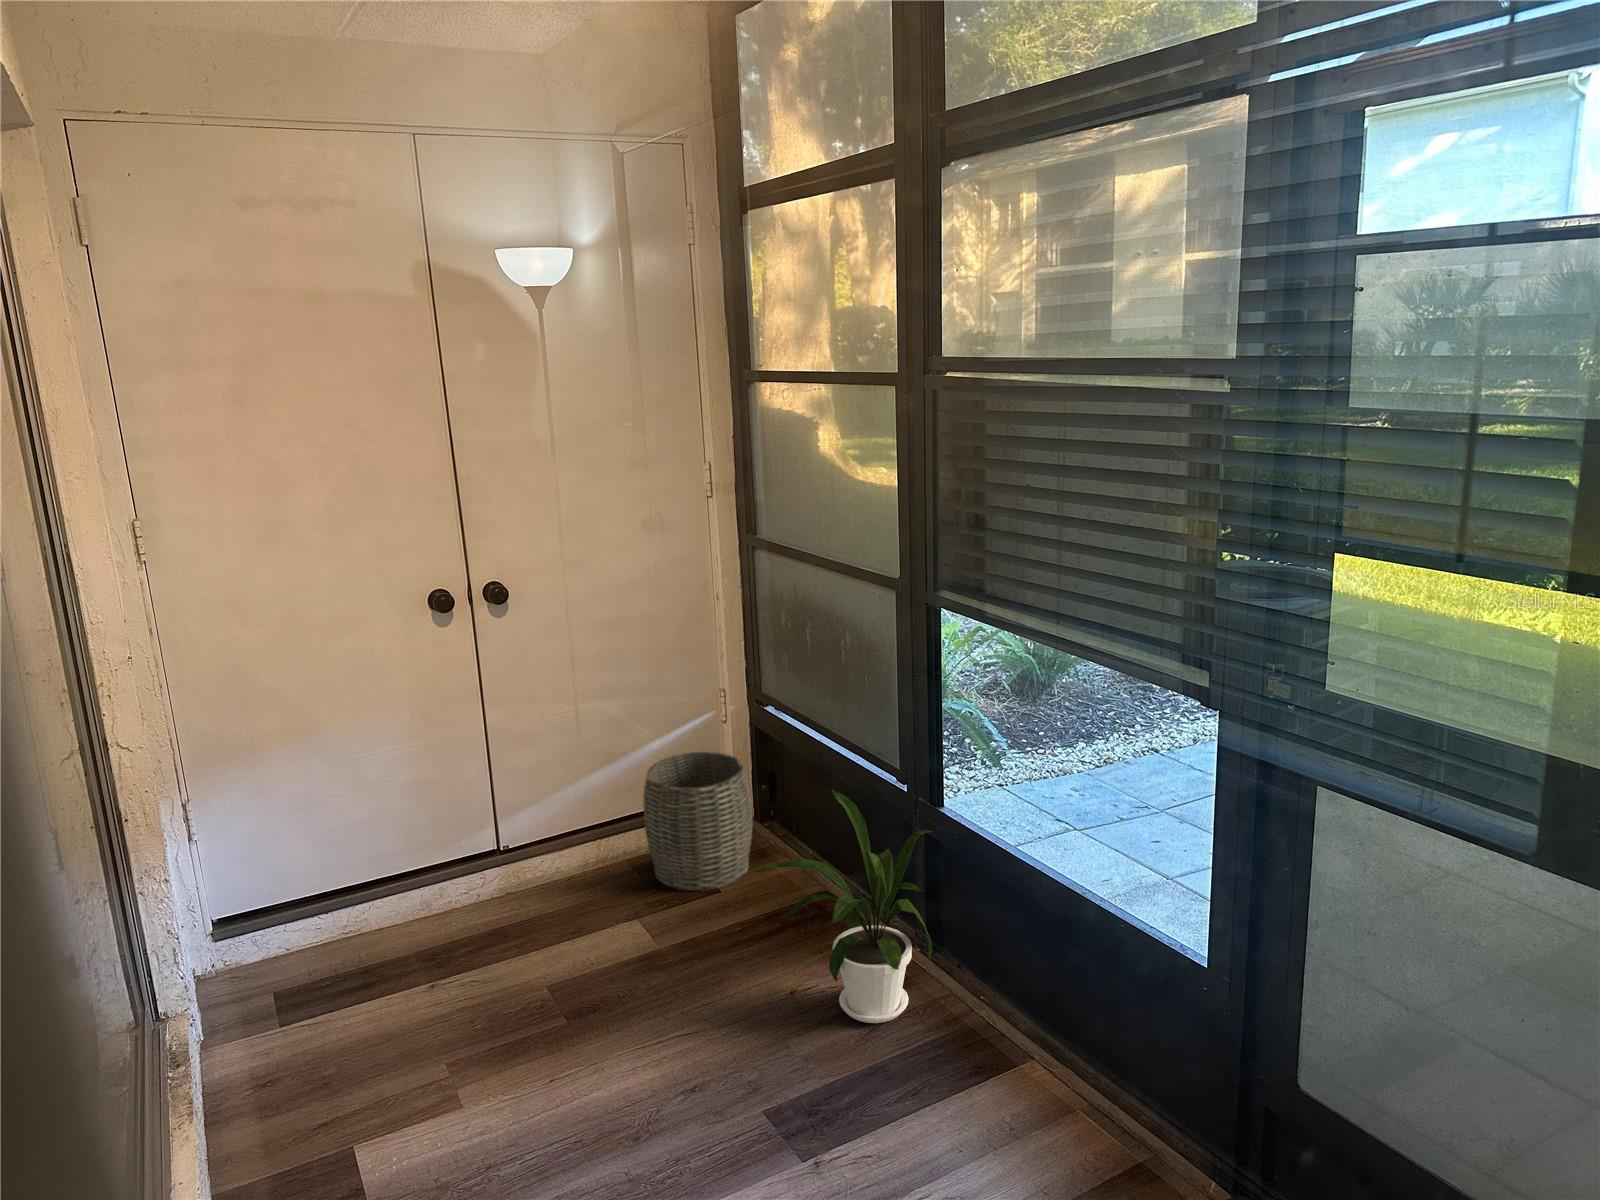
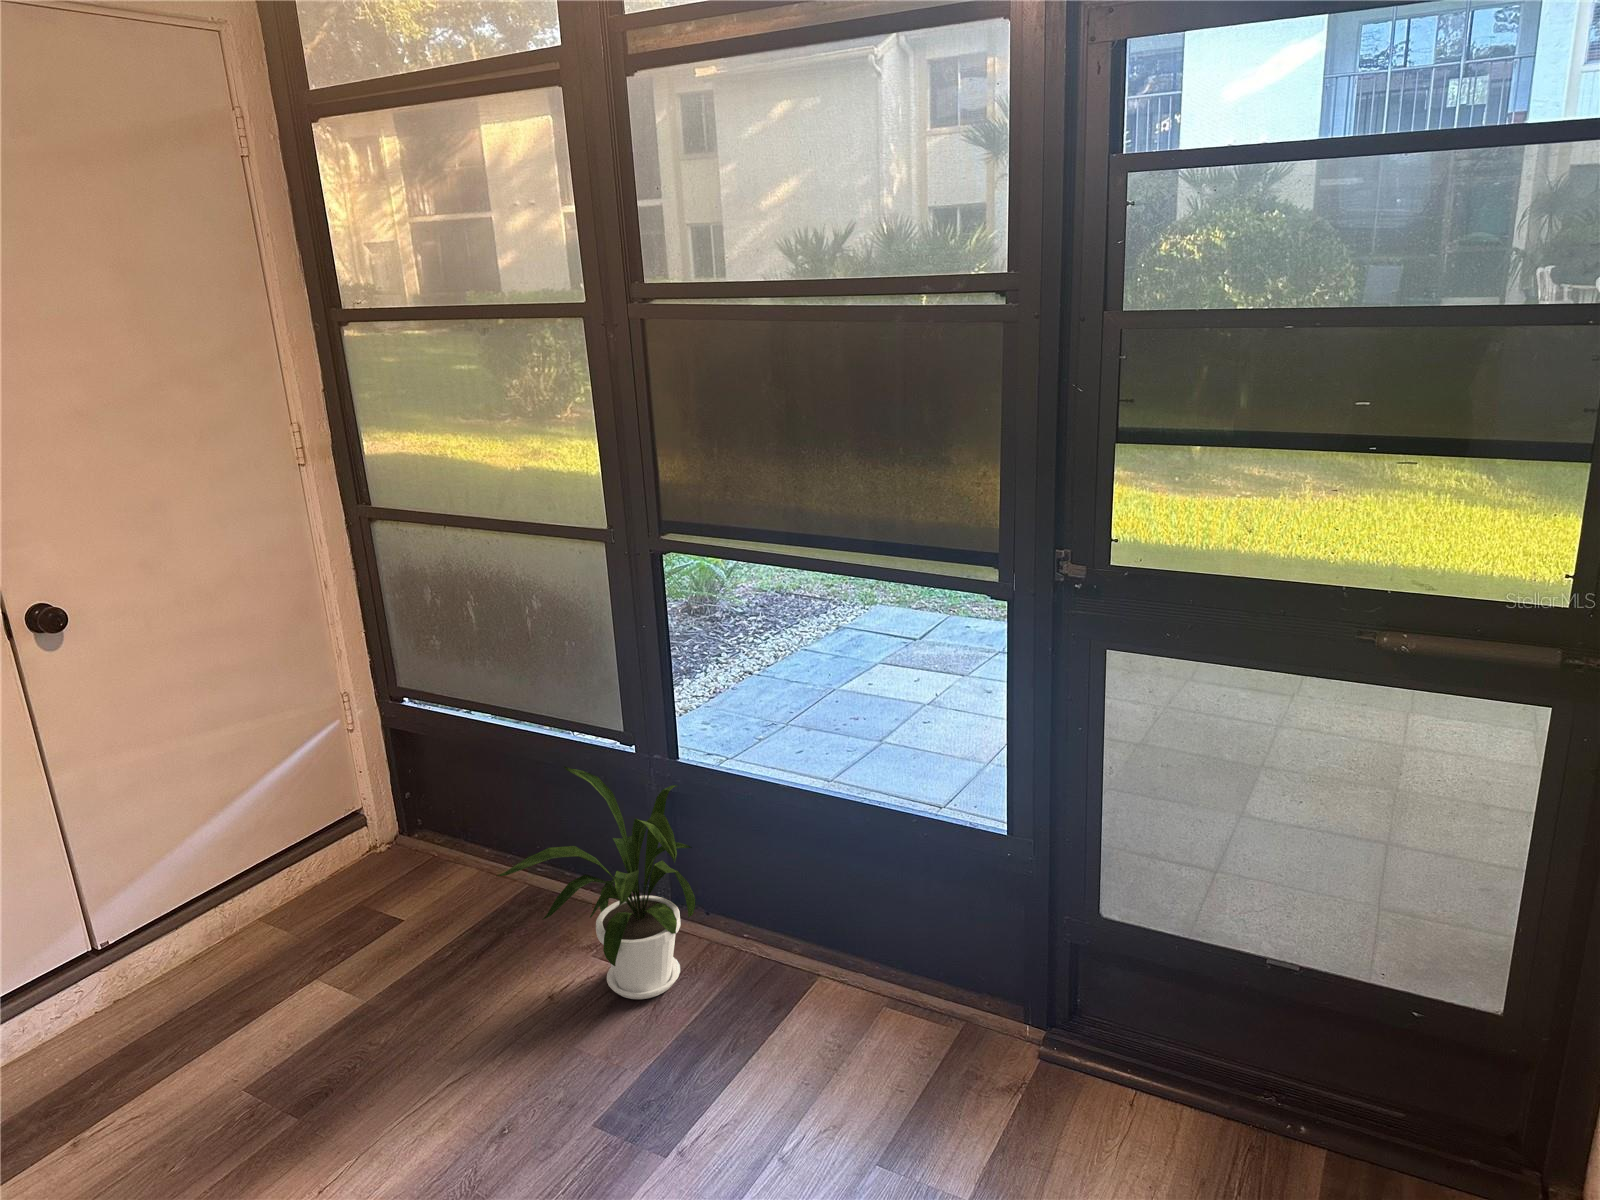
woven basket: present [644,752,752,891] -> none [281,764,421,930]

